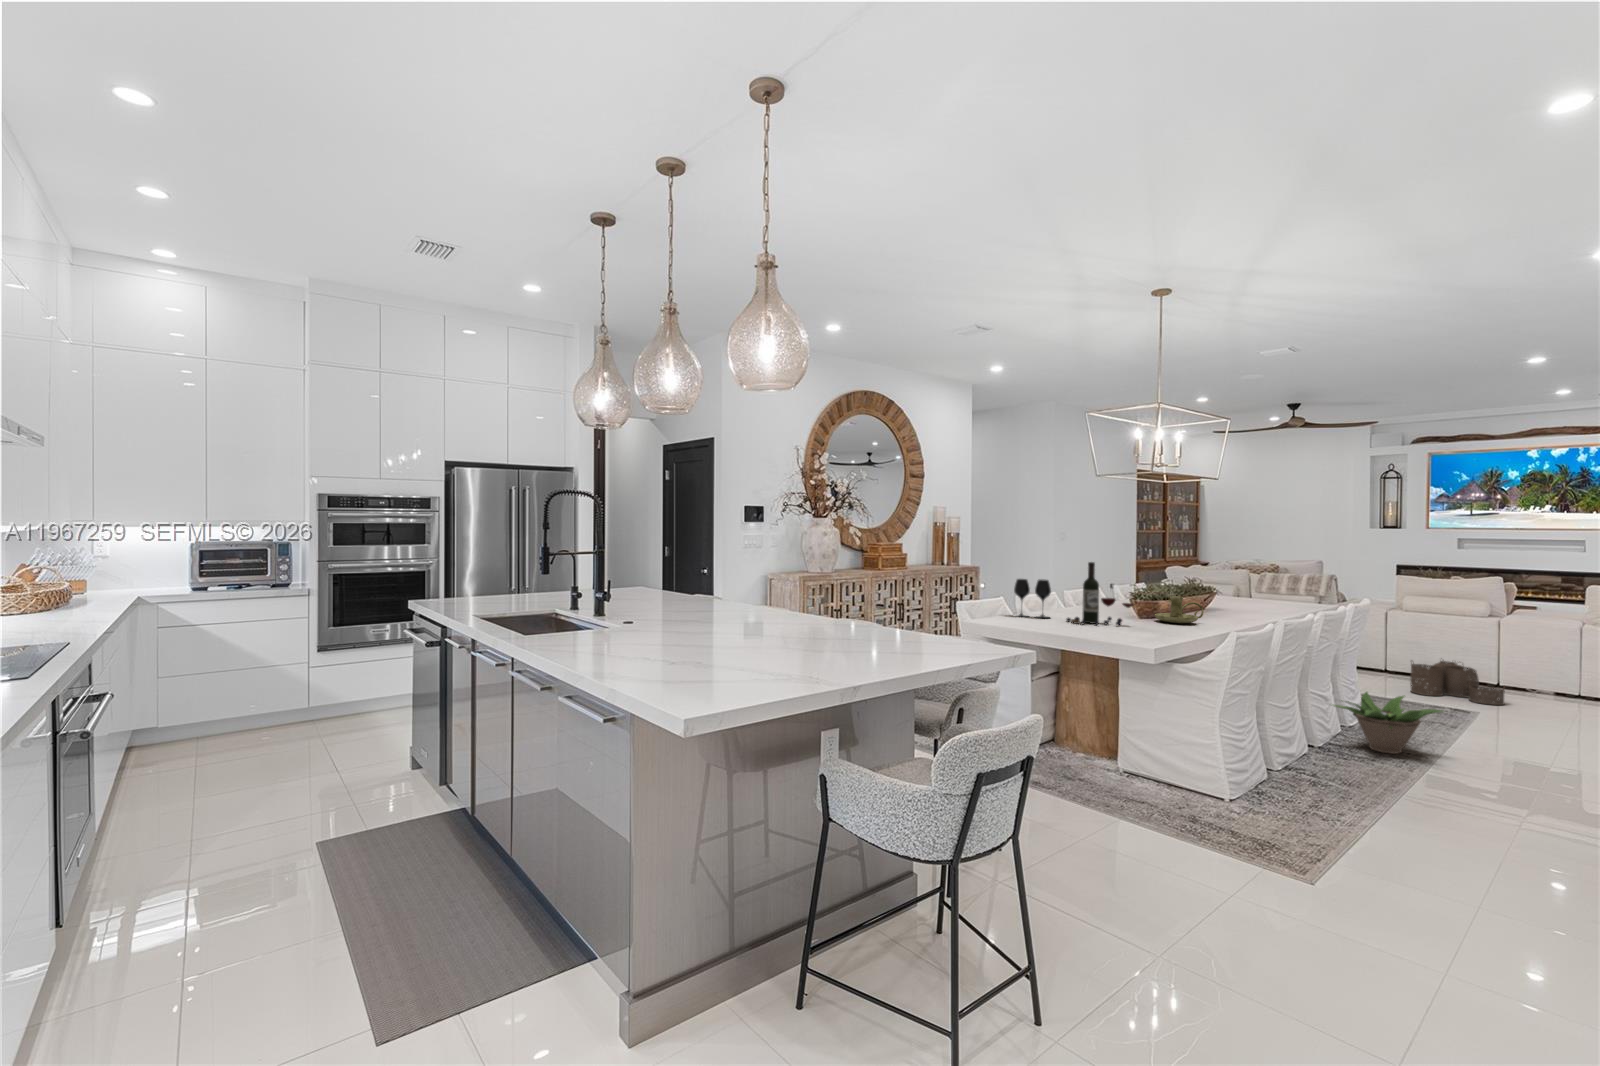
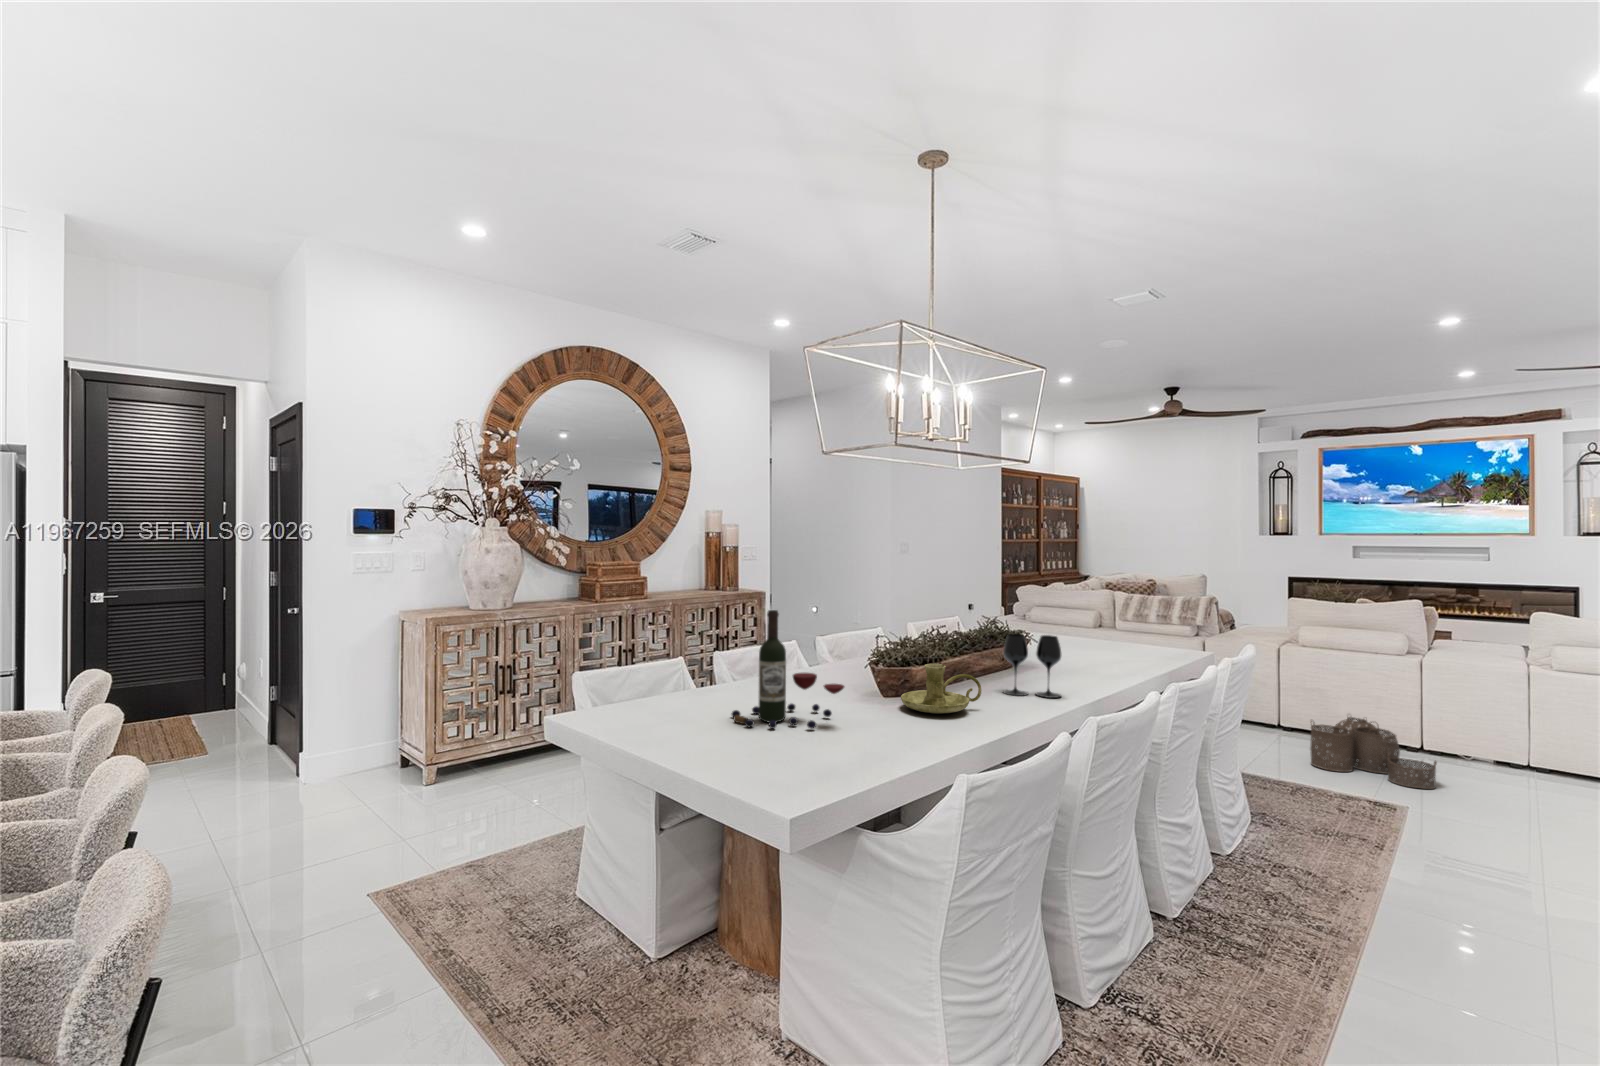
wine glass: present [1014,579,1051,618] -> present [1003,634,1062,698]
decorative plant: present [1334,692,1443,754] -> none [1188,804,1371,925]

